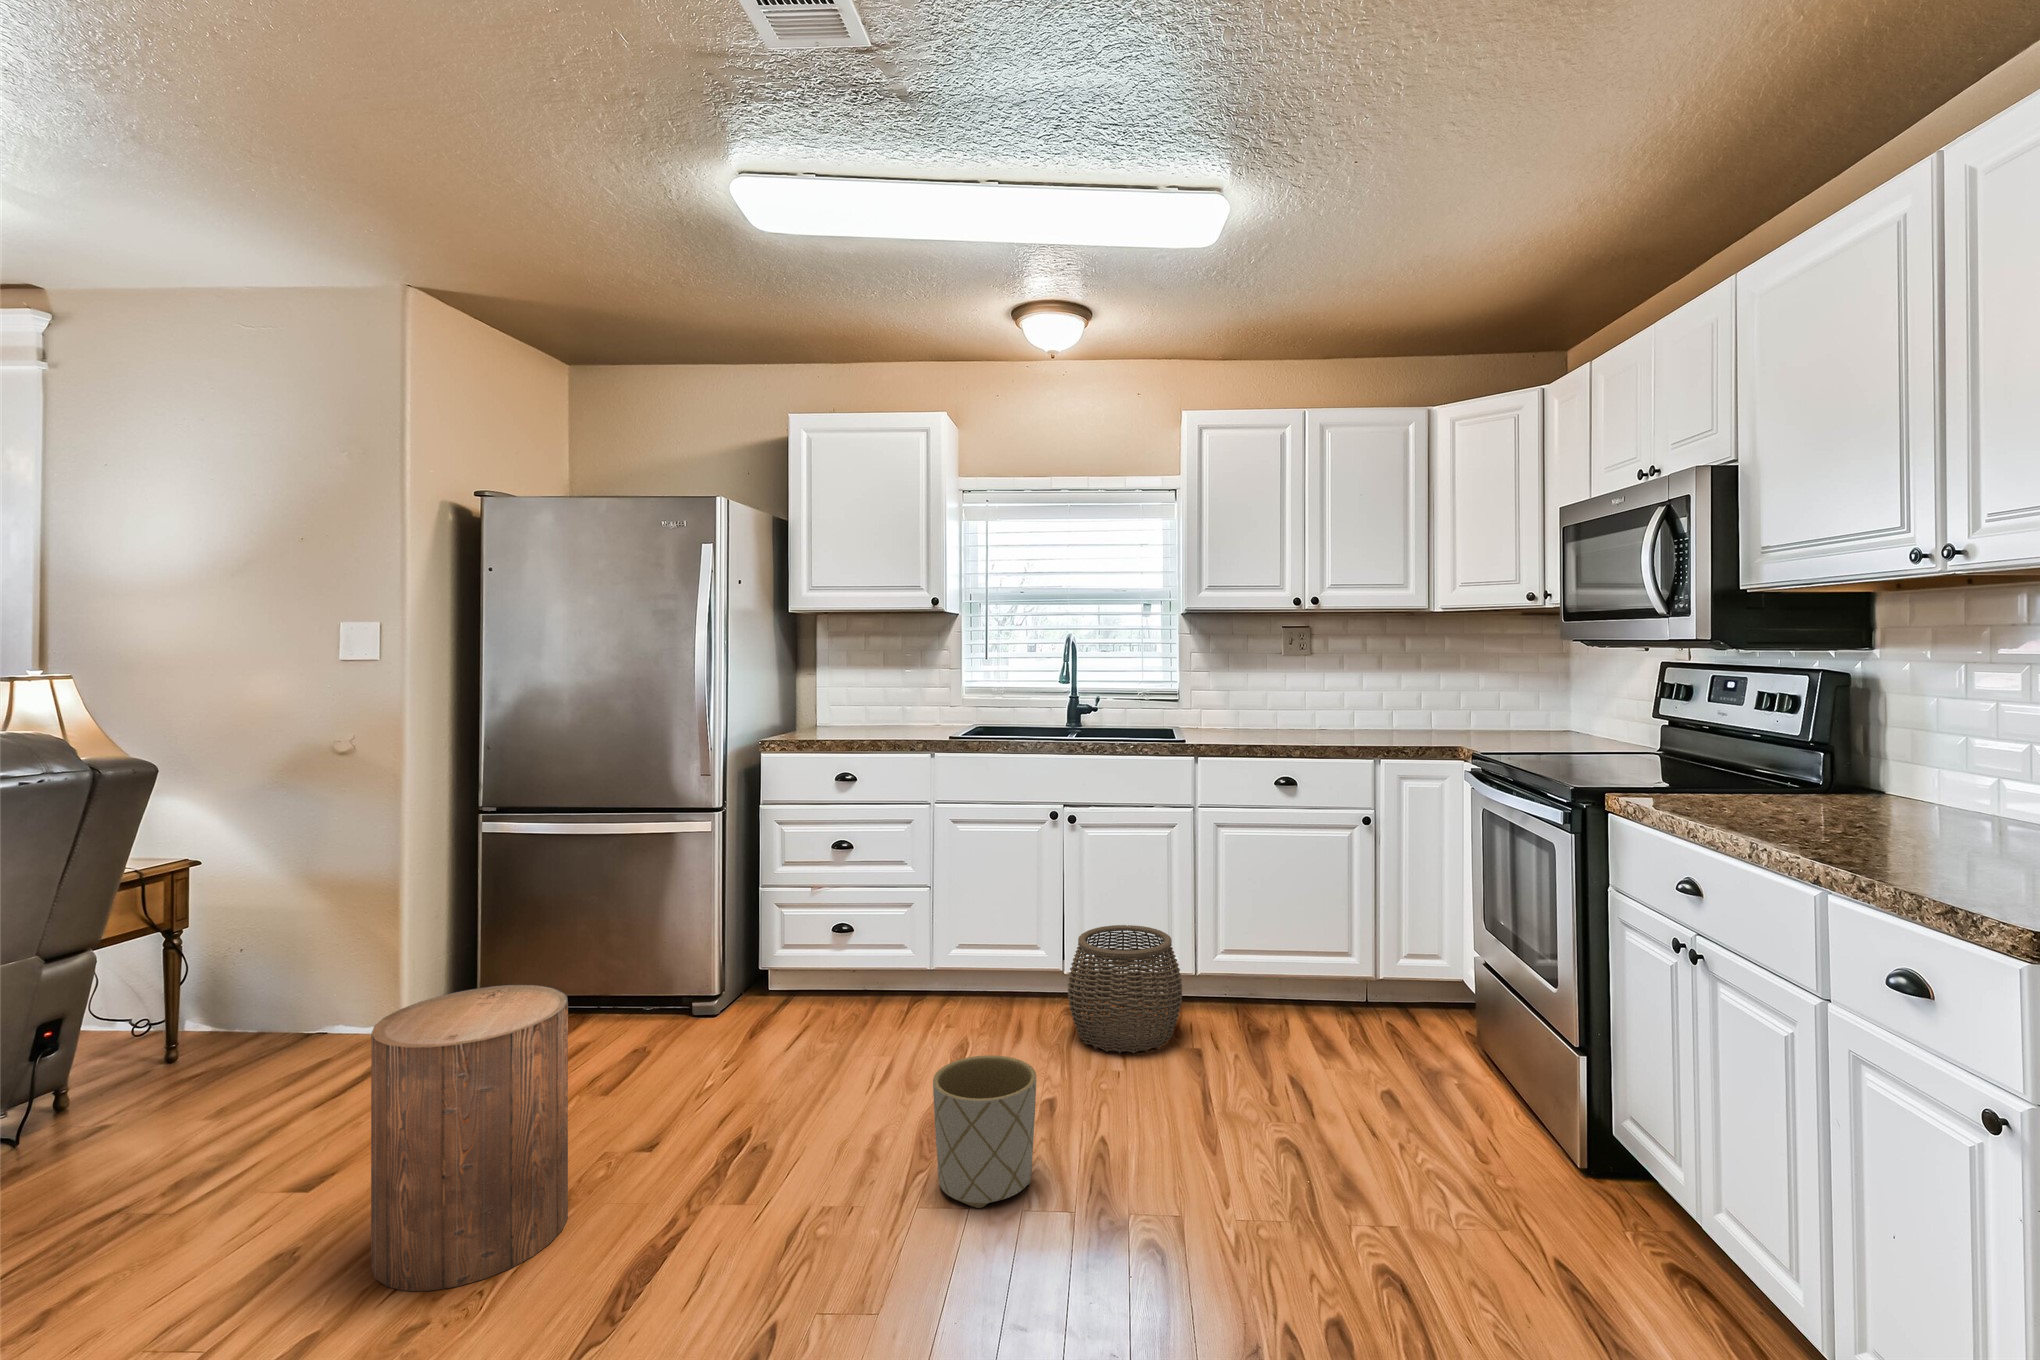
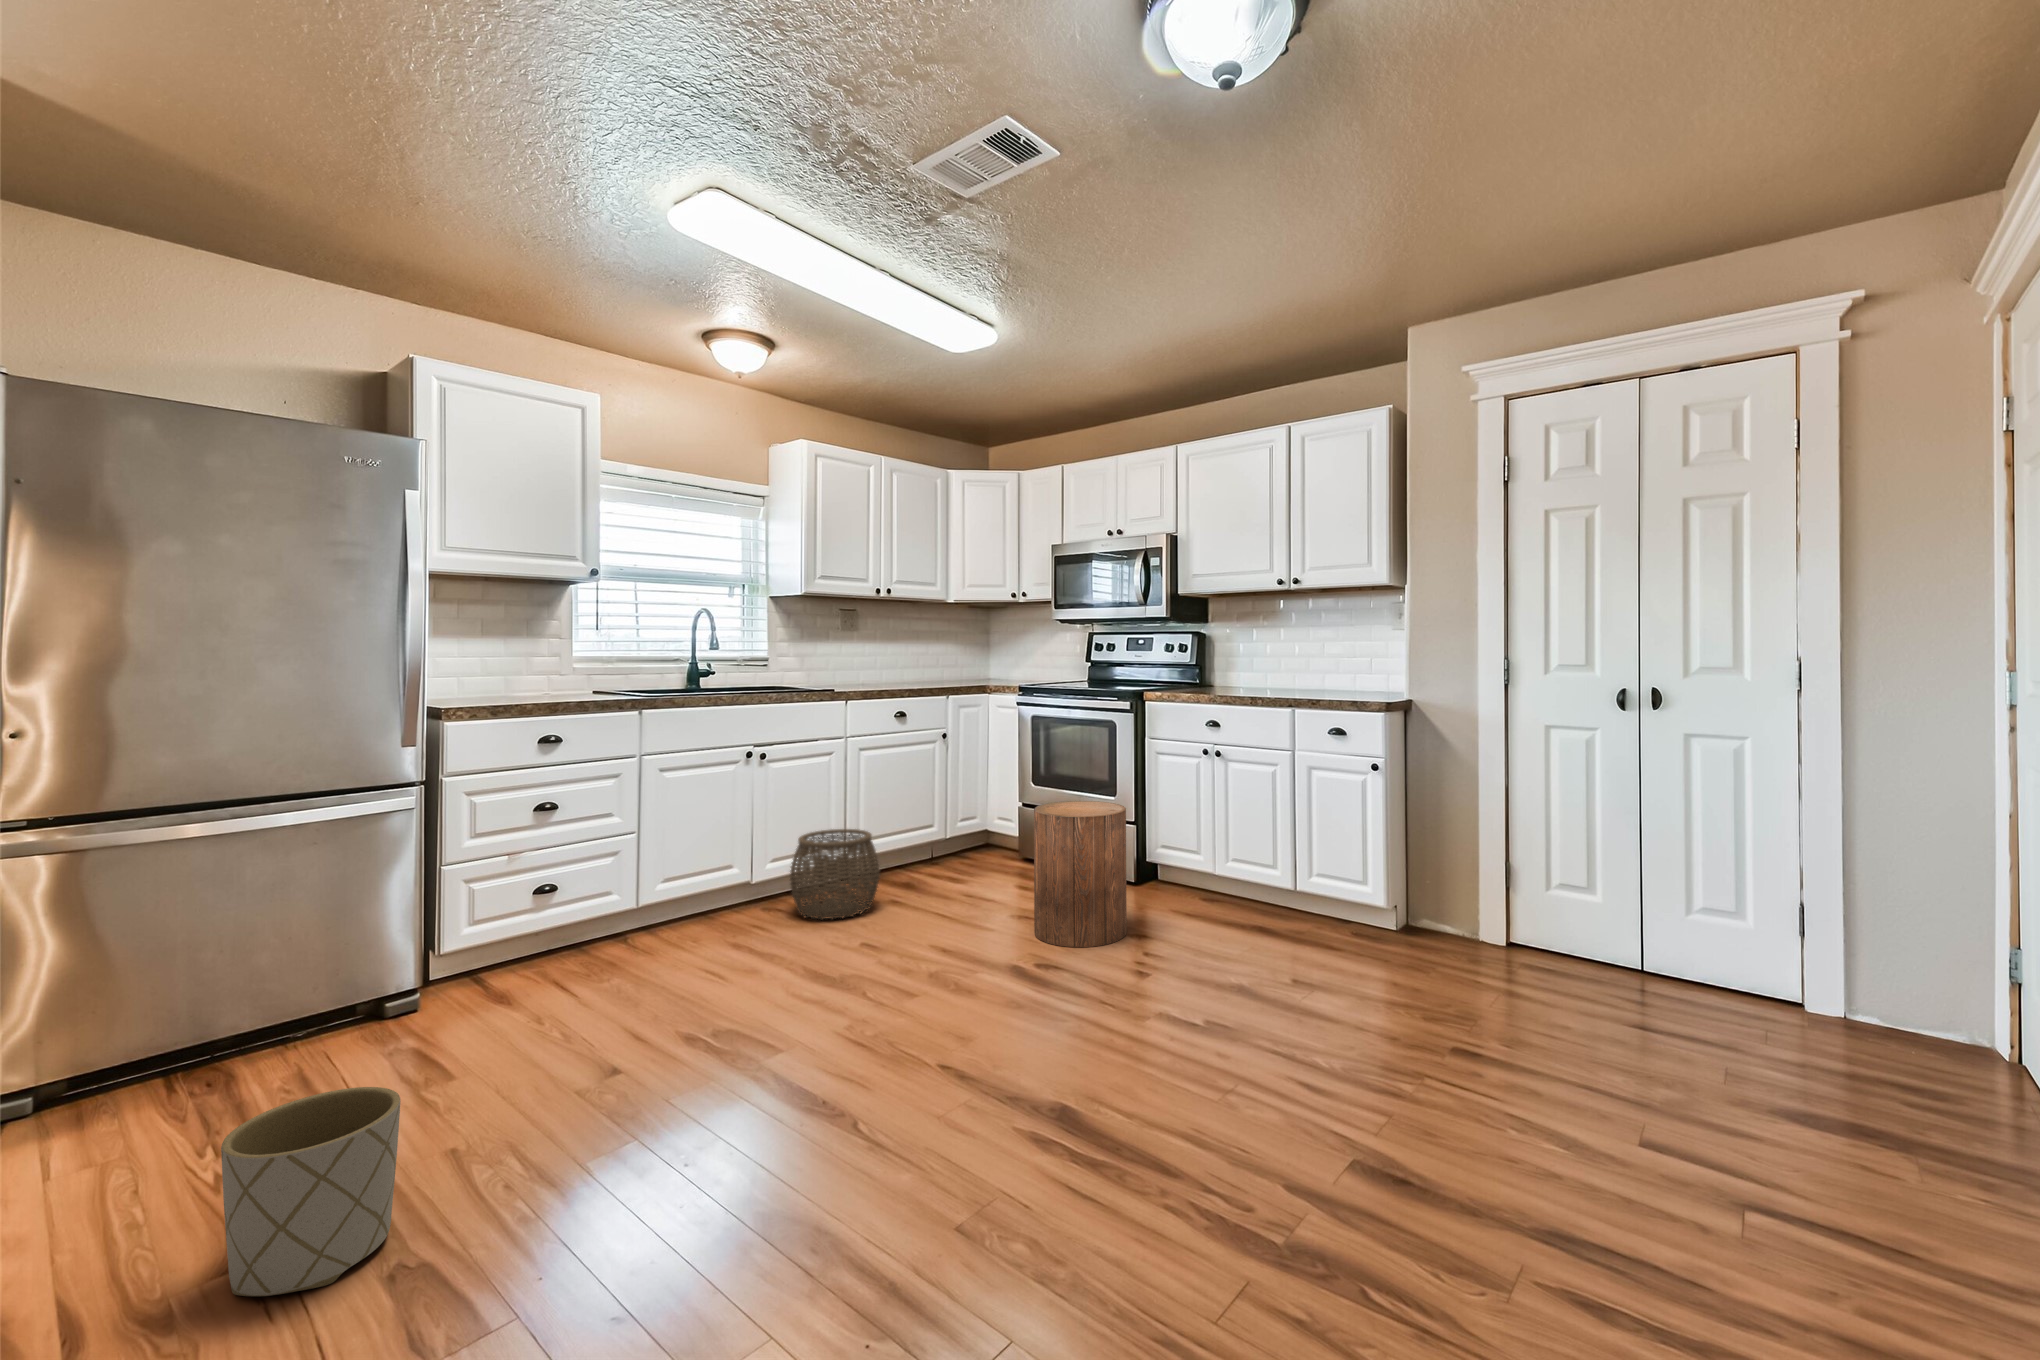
stool: present [371,985,568,1291] -> present [1034,801,1127,947]
planter: present [933,1055,1036,1208] -> present [221,1087,401,1296]

